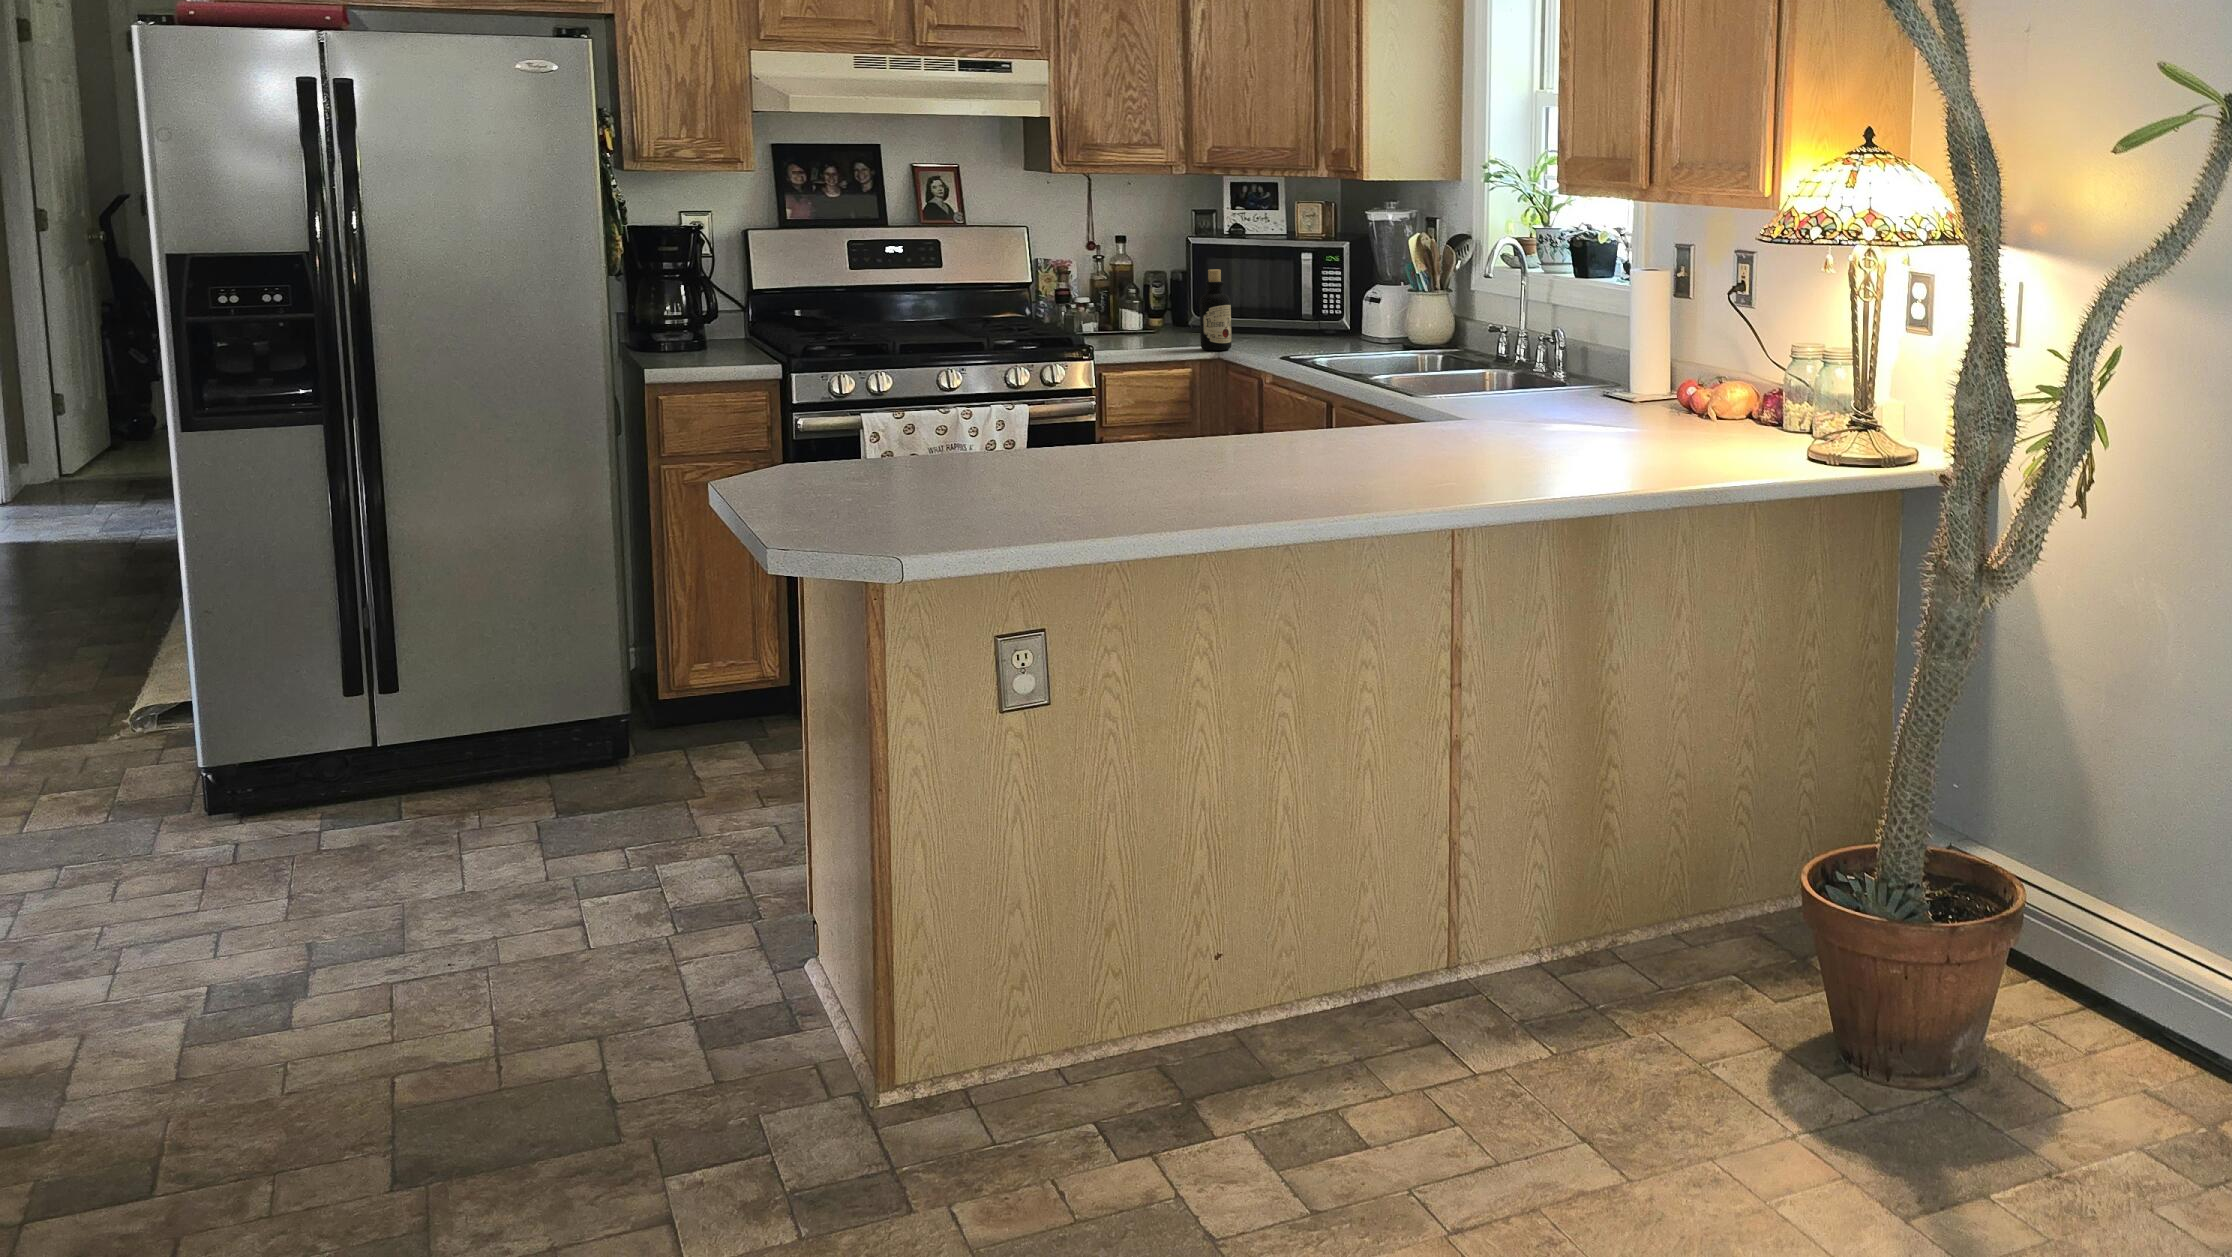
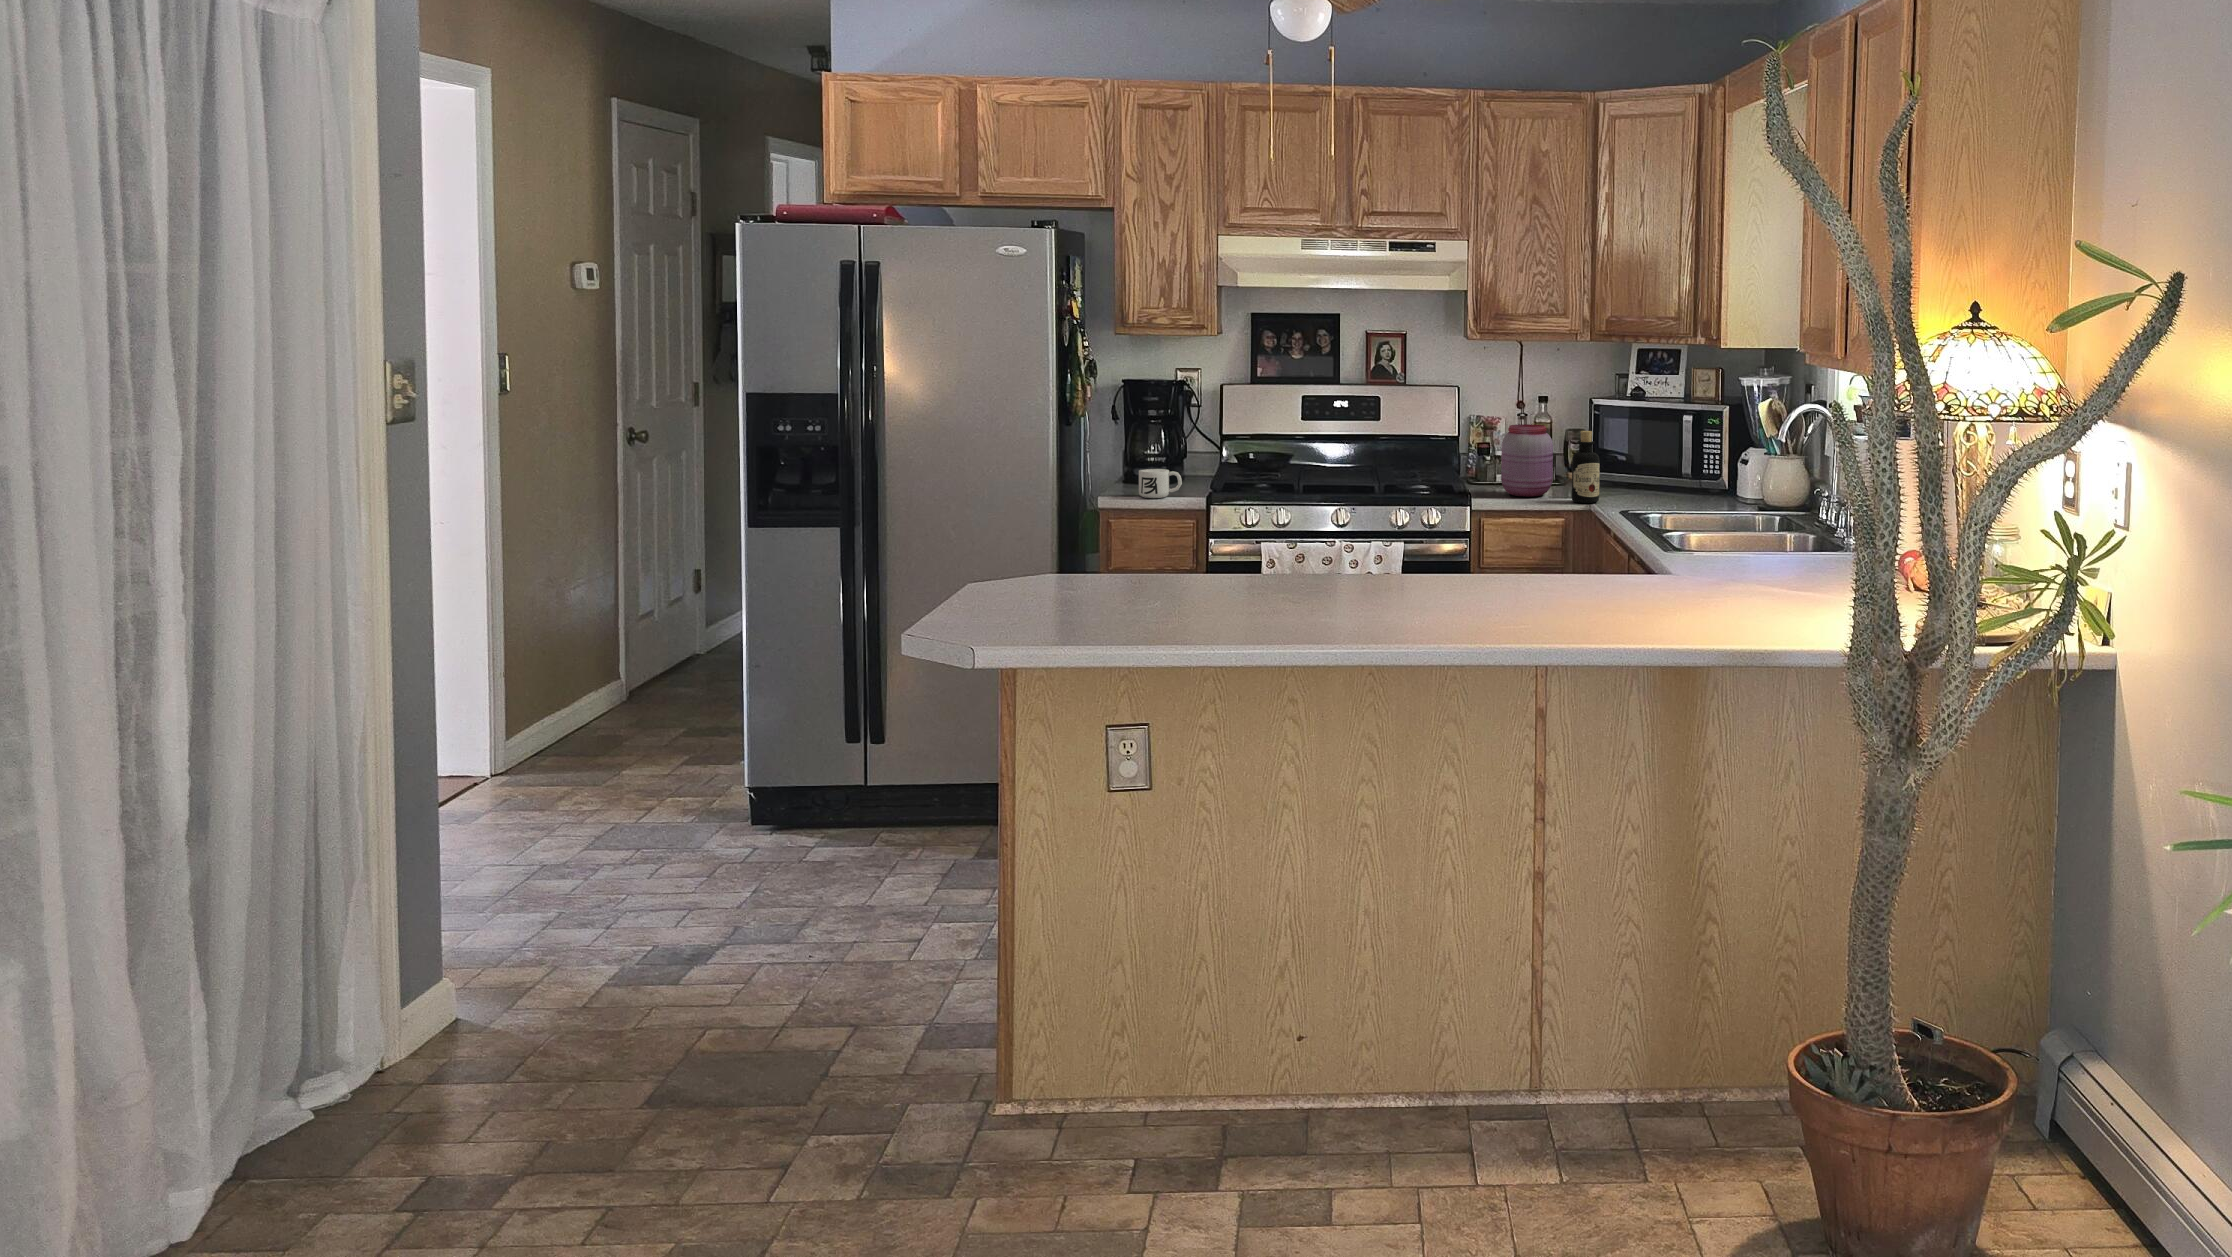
jar: none [1110,266,1170,347] -> present [1501,424,1553,497]
mug: none [682,337,738,373] -> present [1139,469,1182,498]

